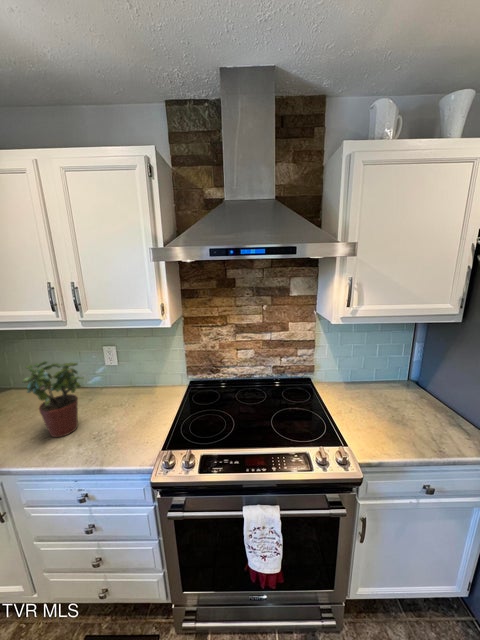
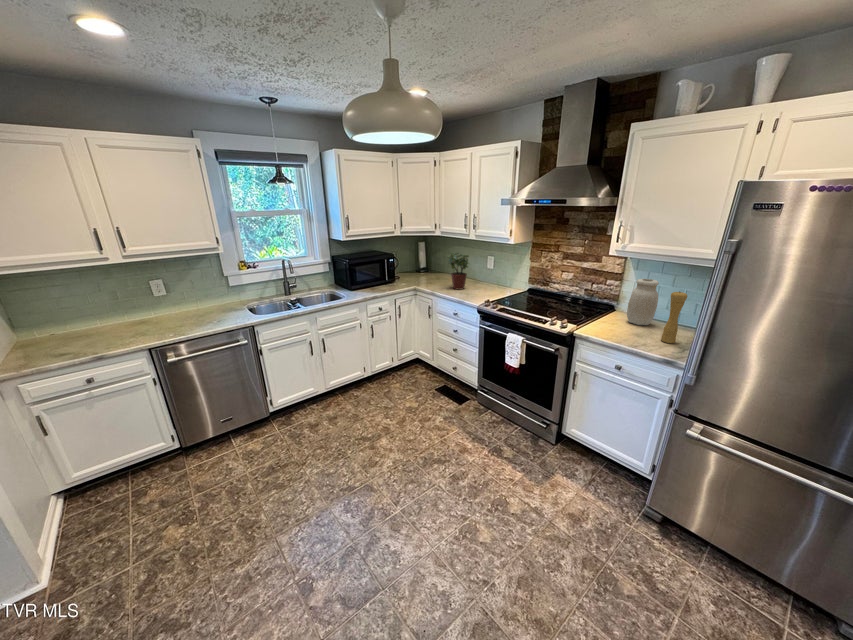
jar: none [347,343,379,400] -> present [627,279,659,325]
pepper mill: none [420,358,448,421] -> present [661,291,687,343]

